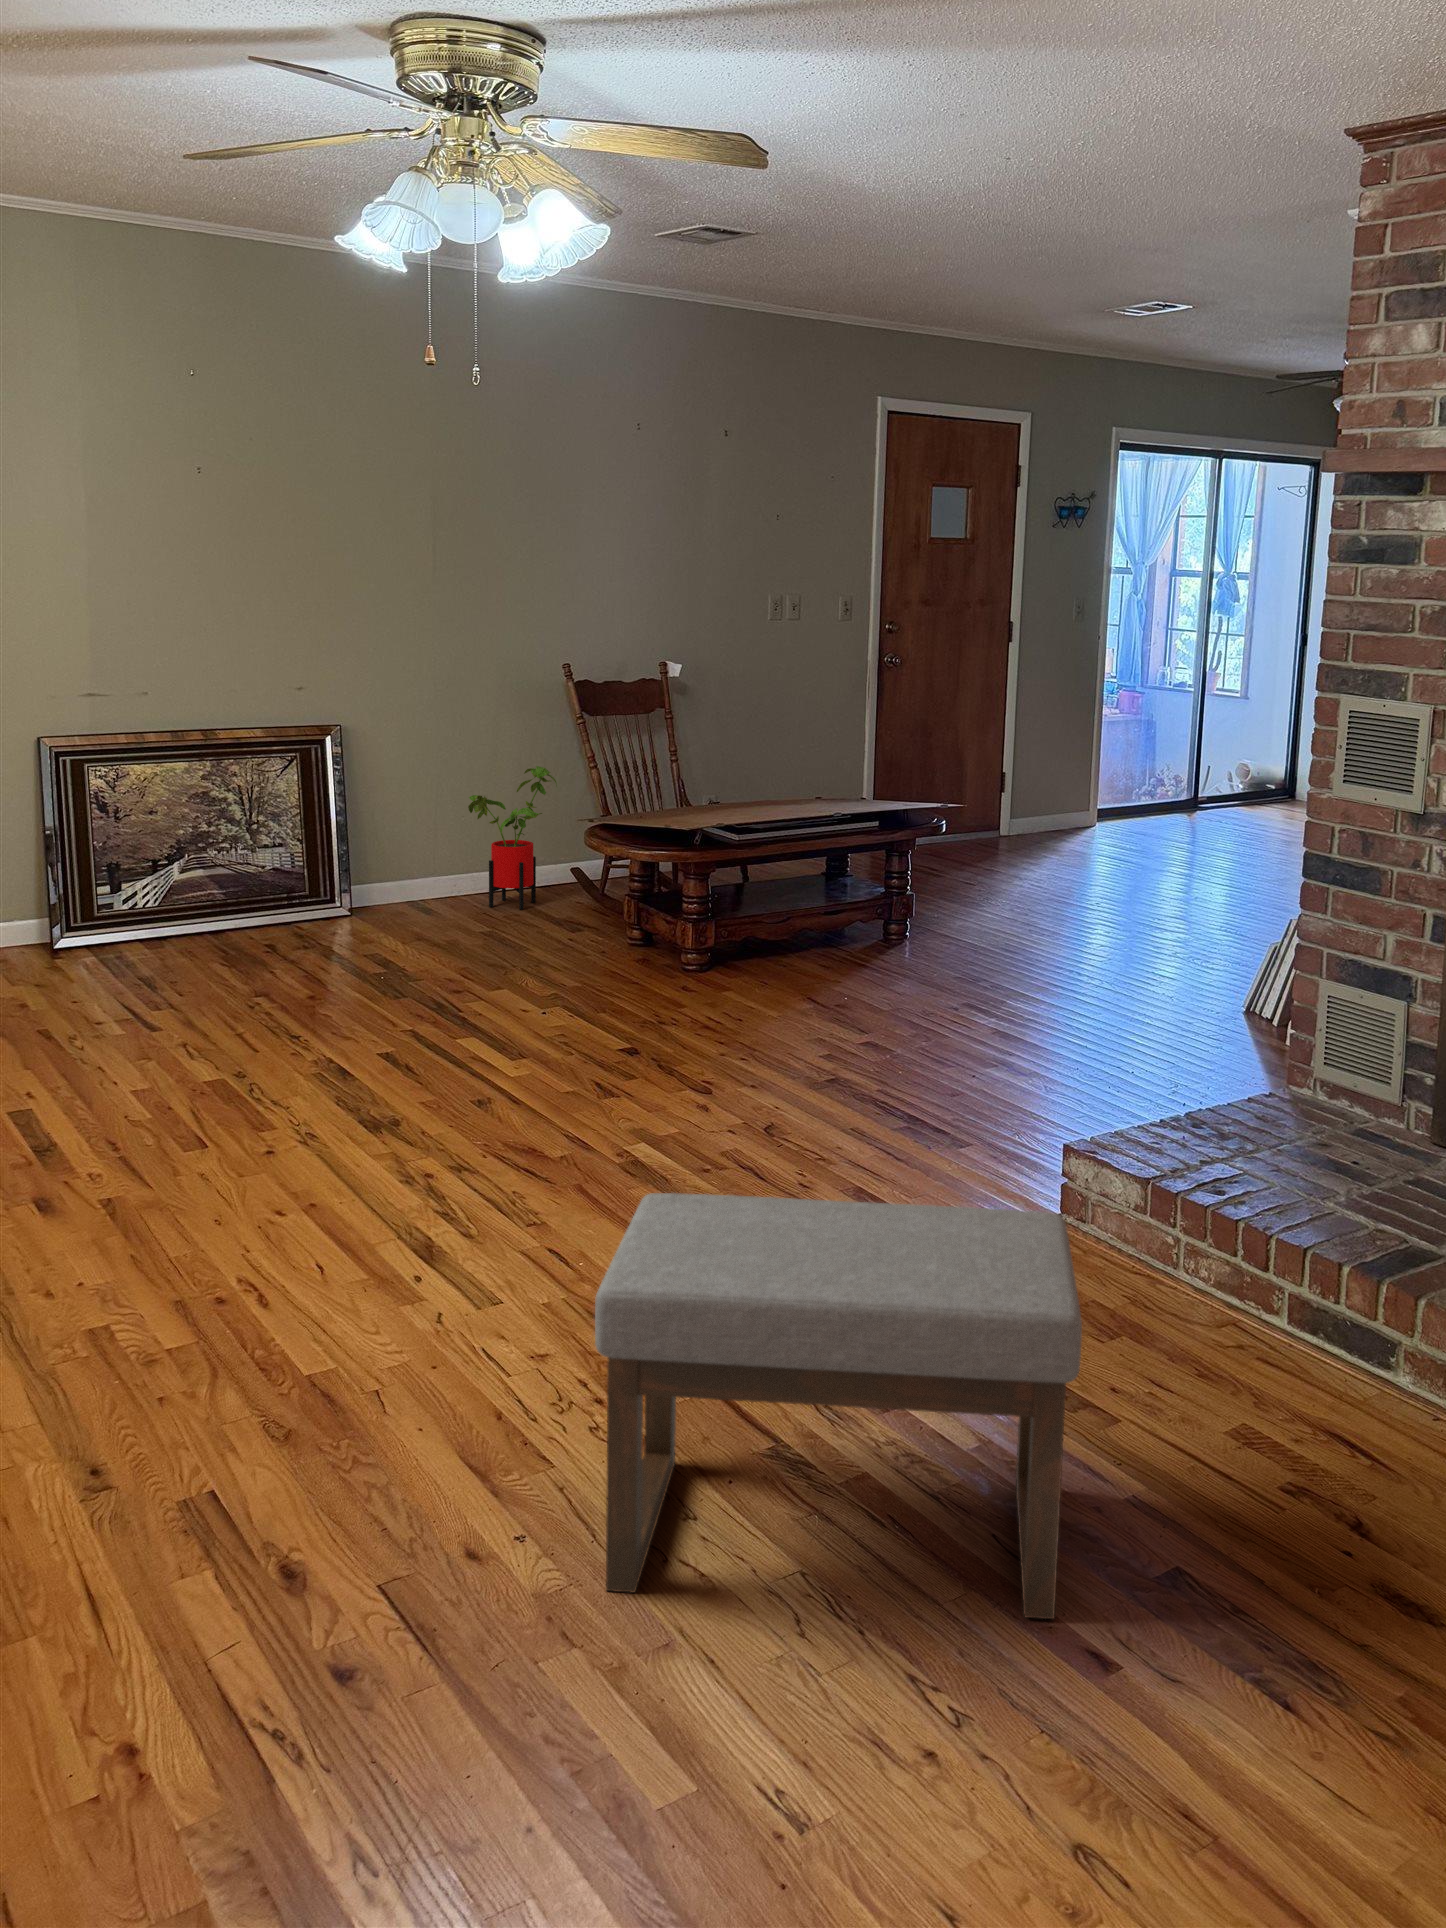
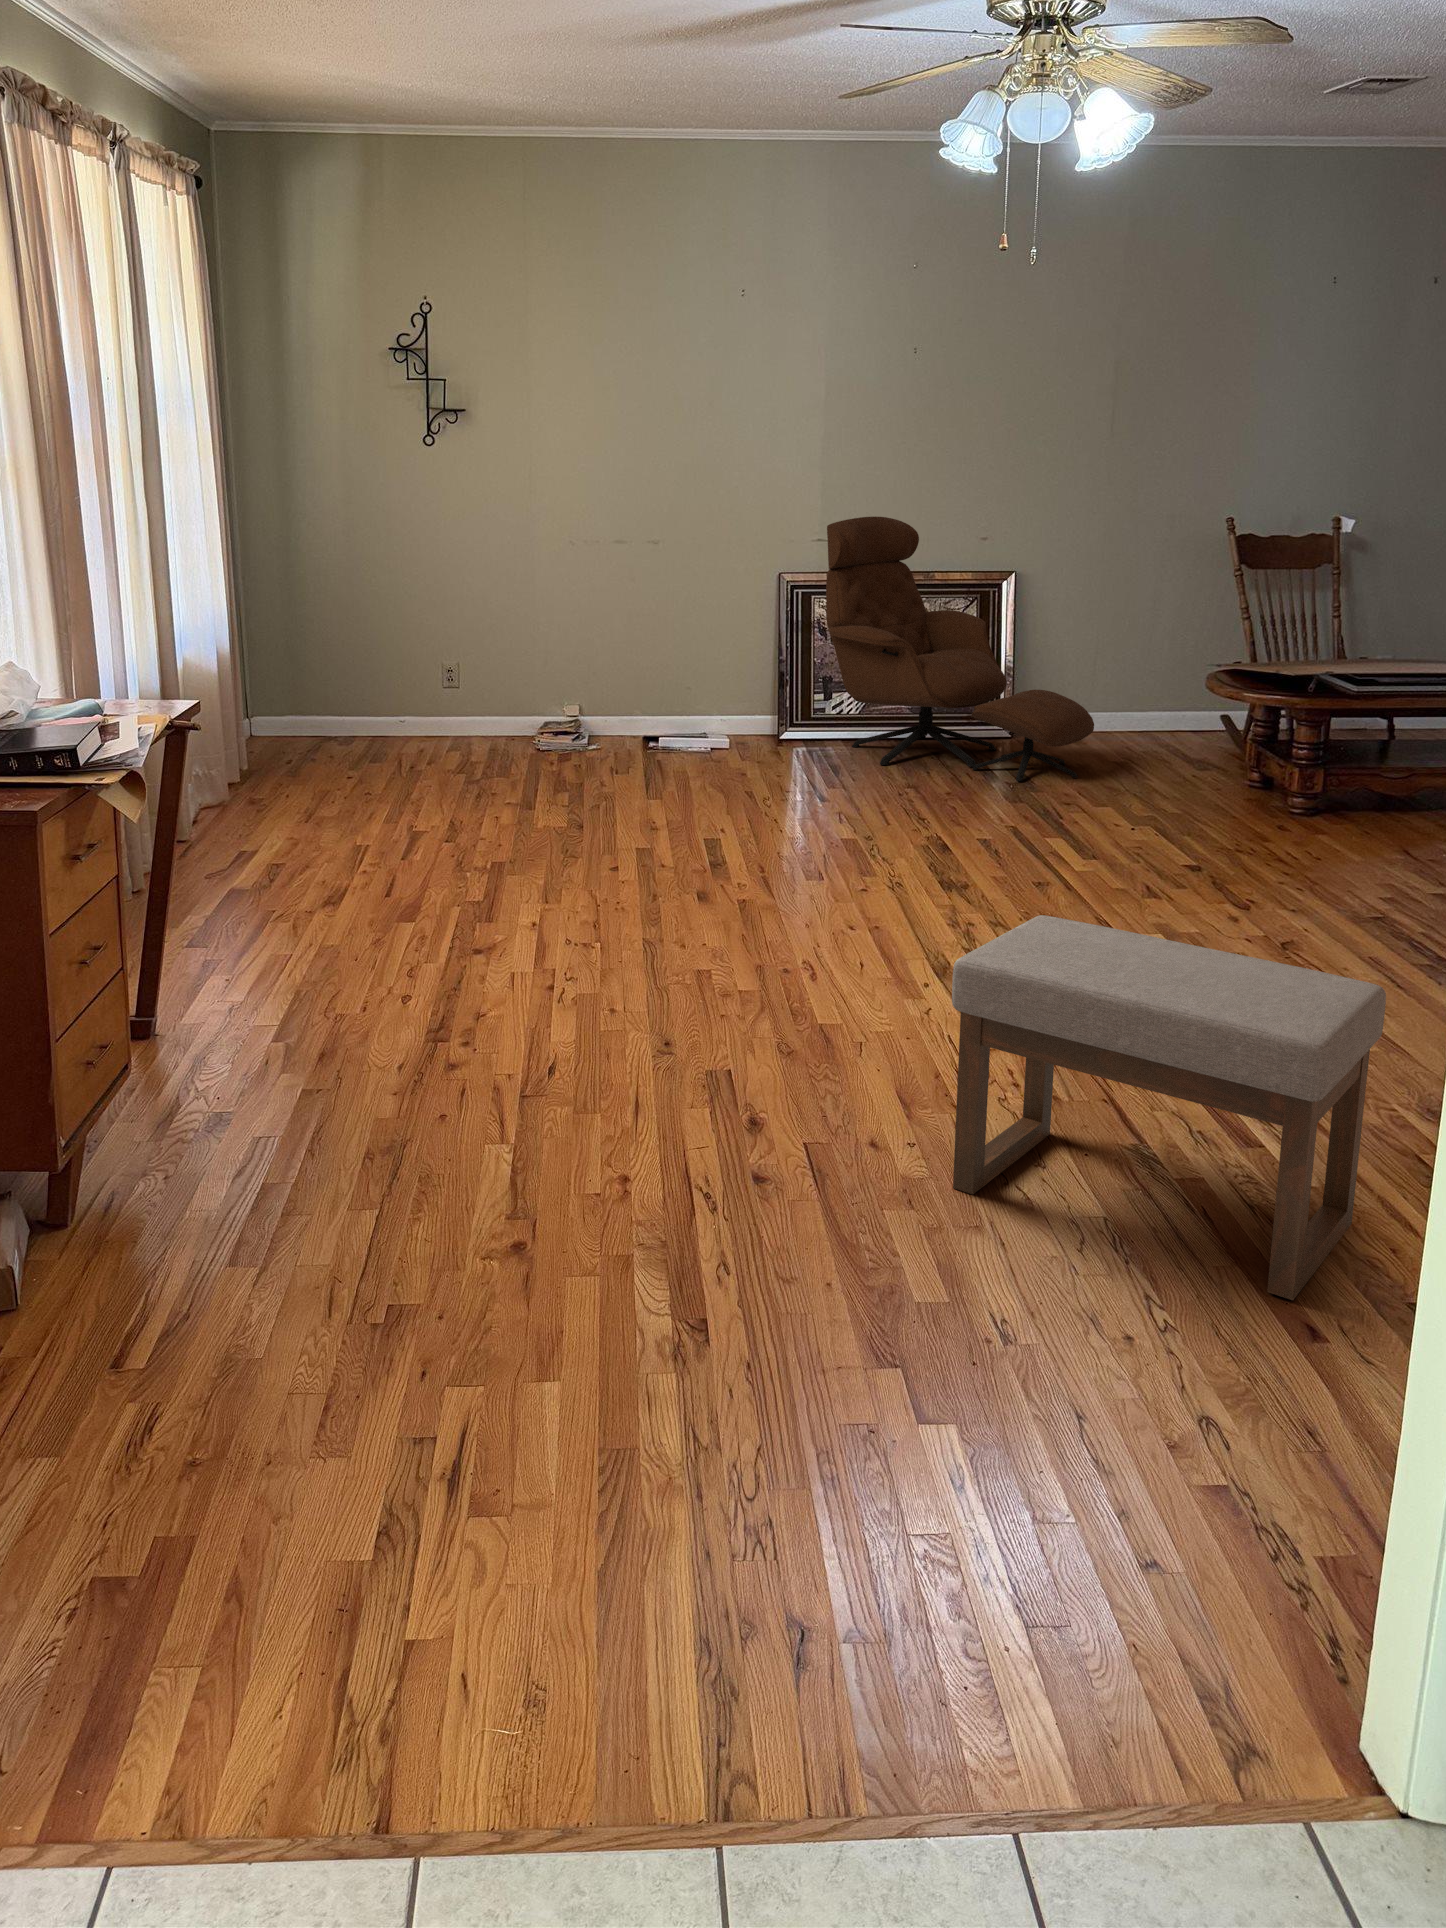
lounge chair: none [109,665,460,971] -> present [826,516,1094,781]
house plant: present [468,766,557,909] -> none [1125,617,1208,748]

